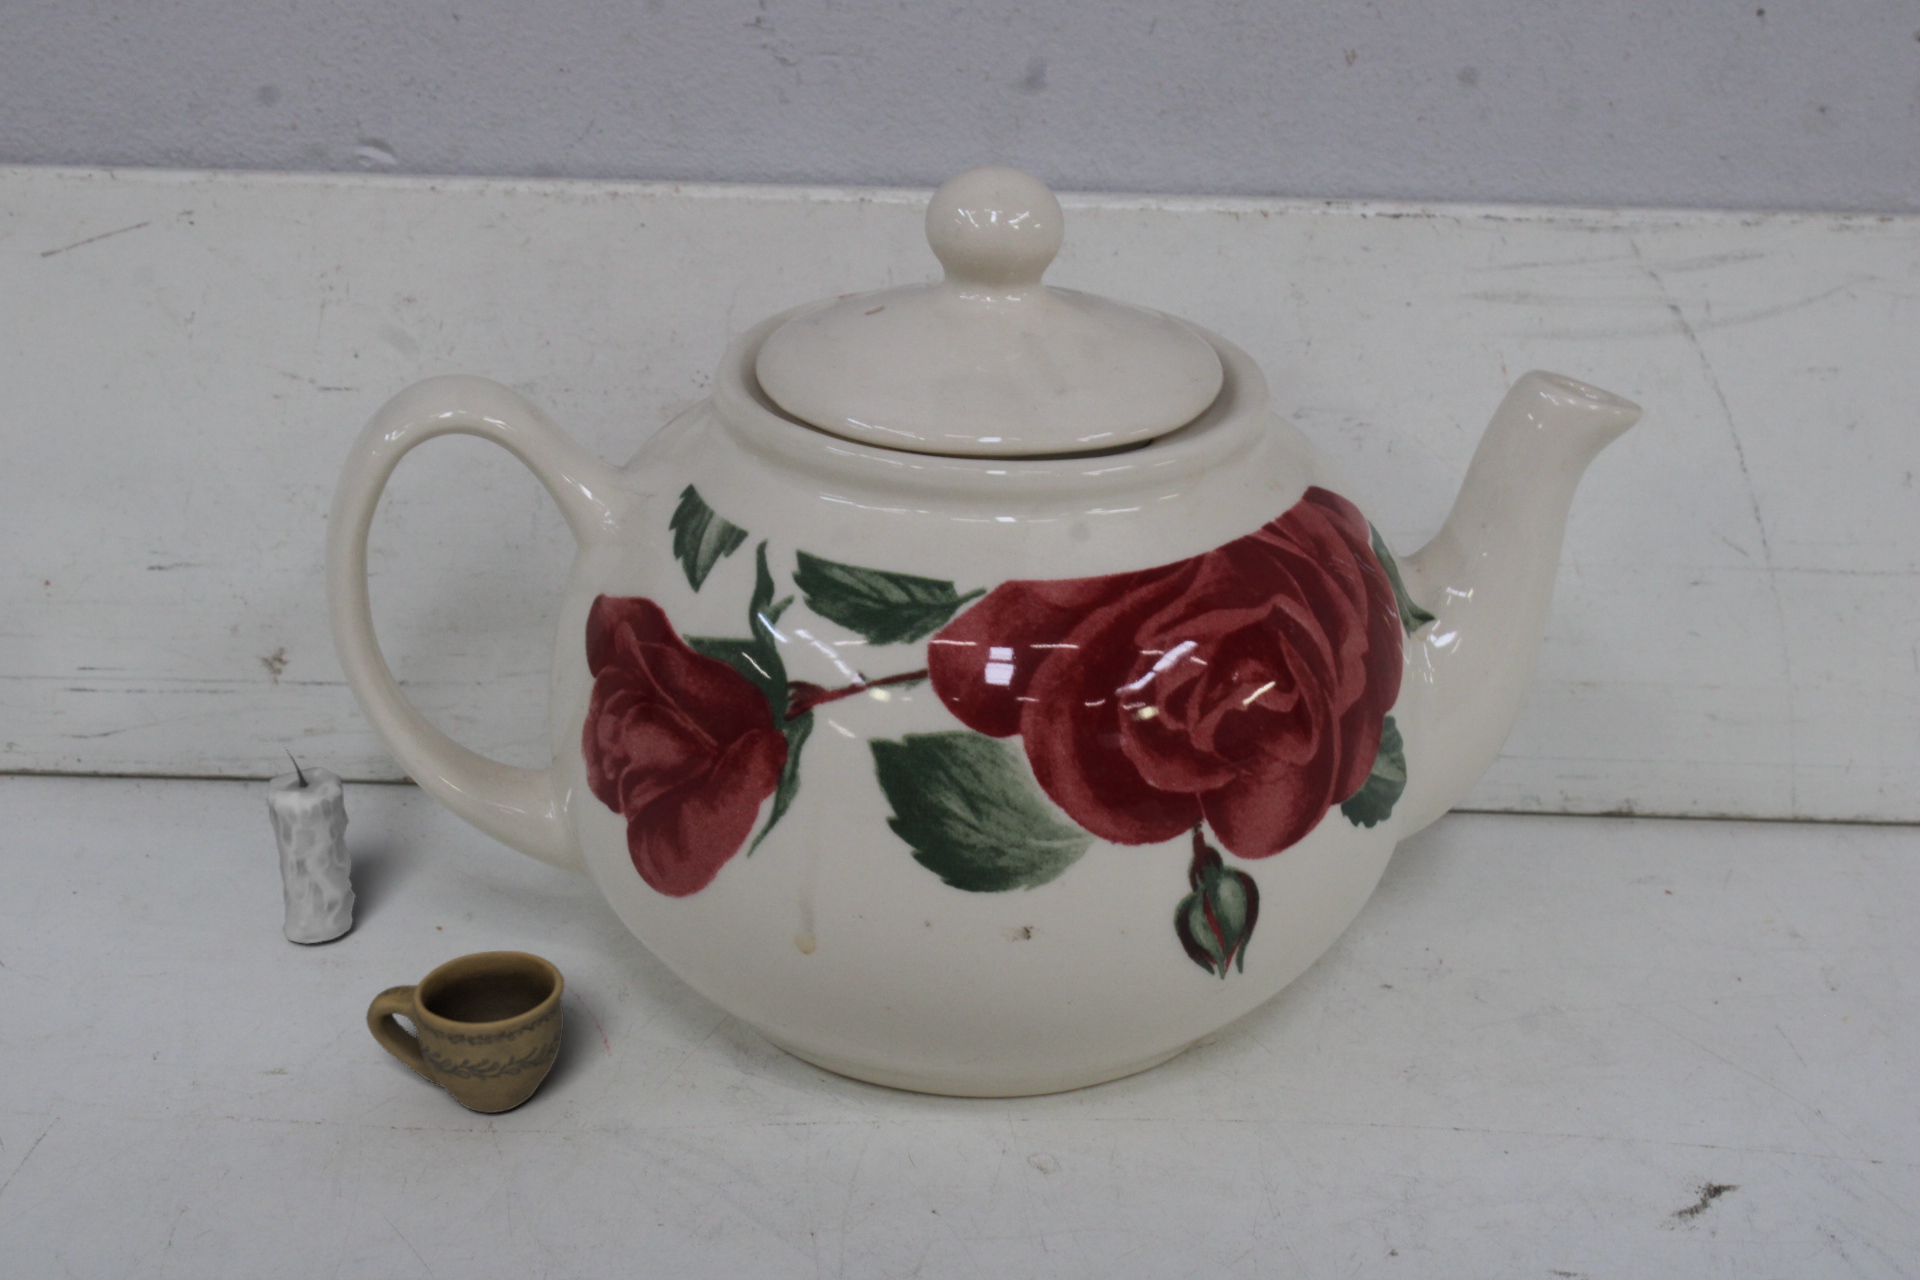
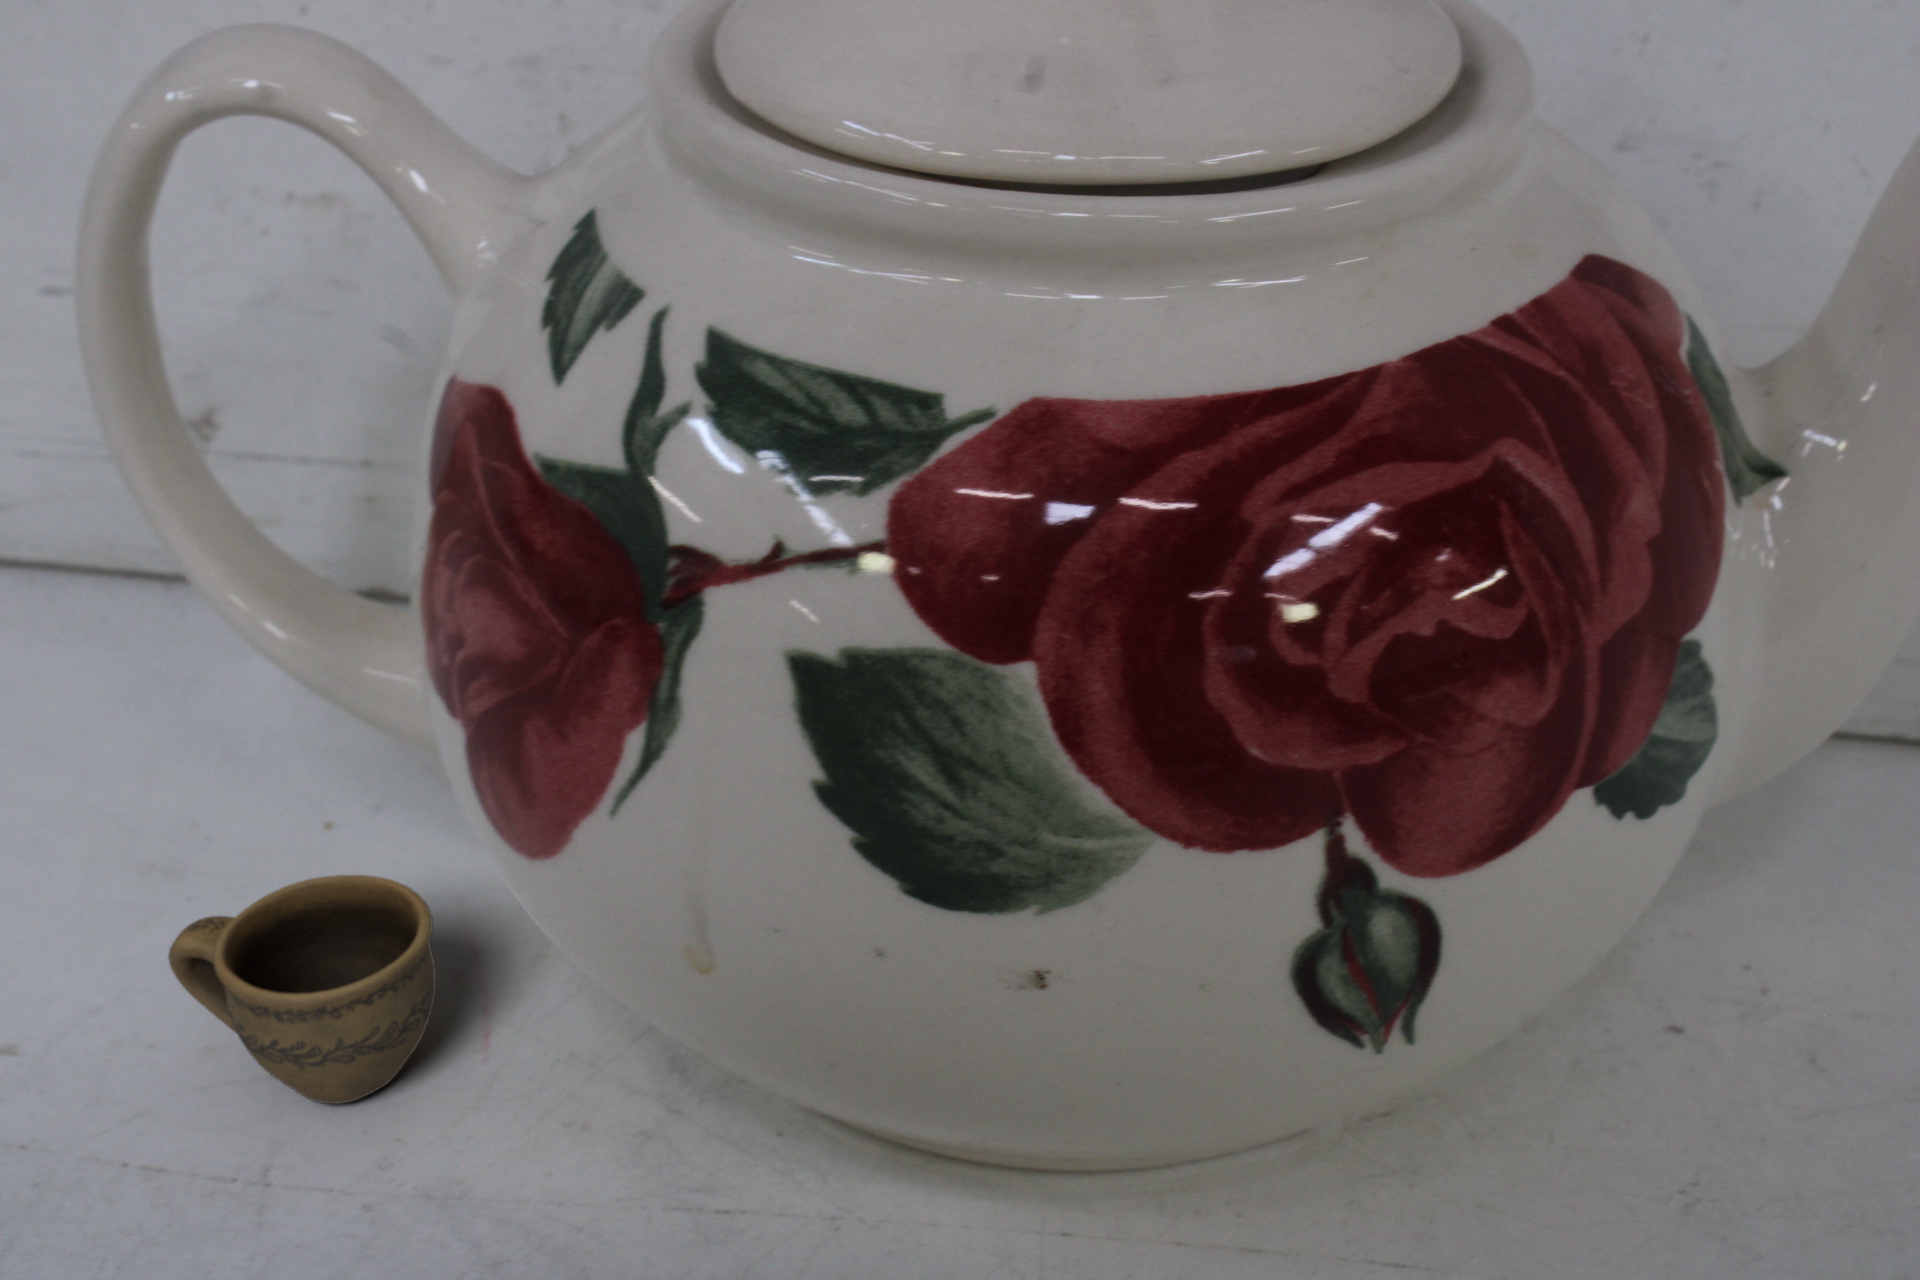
candle: present [266,757,355,943] -> none [112,559,246,820]

